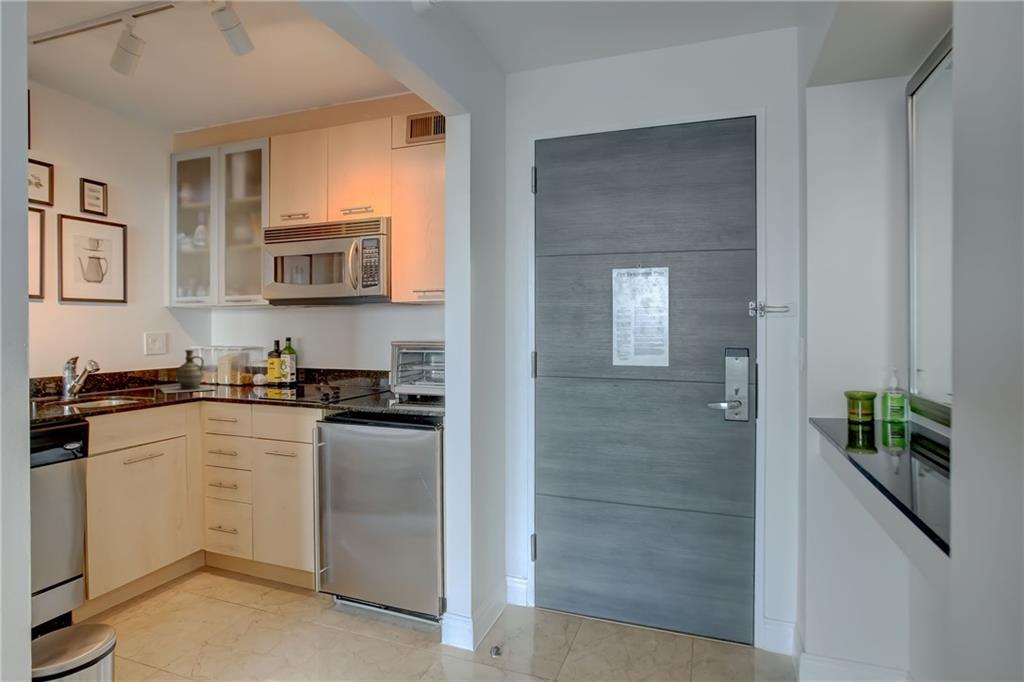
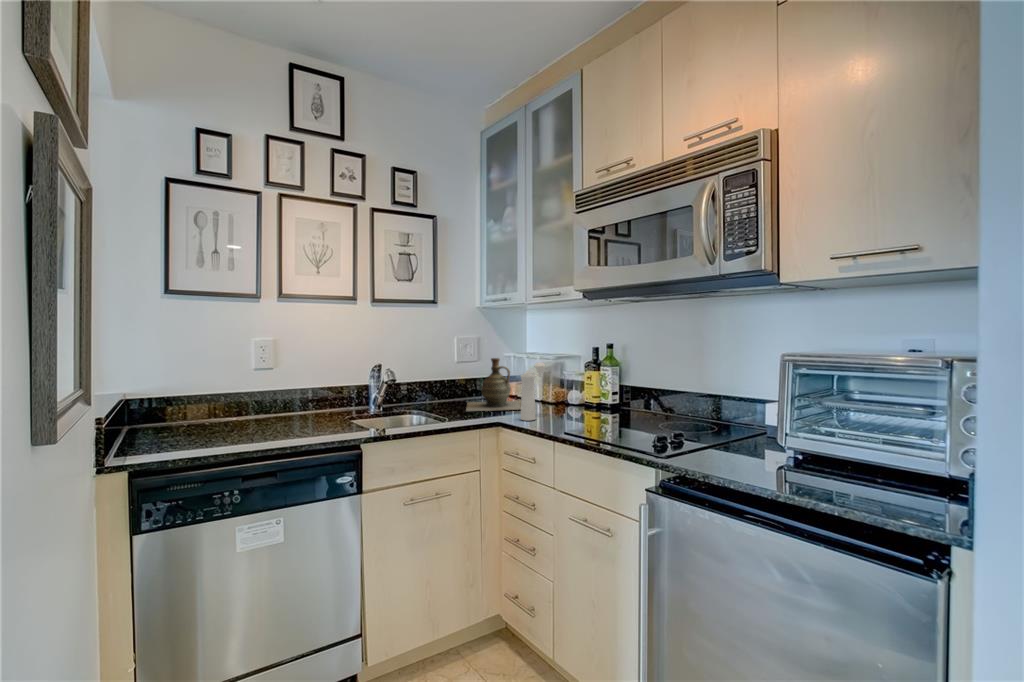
pepper mill: none [219,352,238,394] -> present [521,363,545,421]

